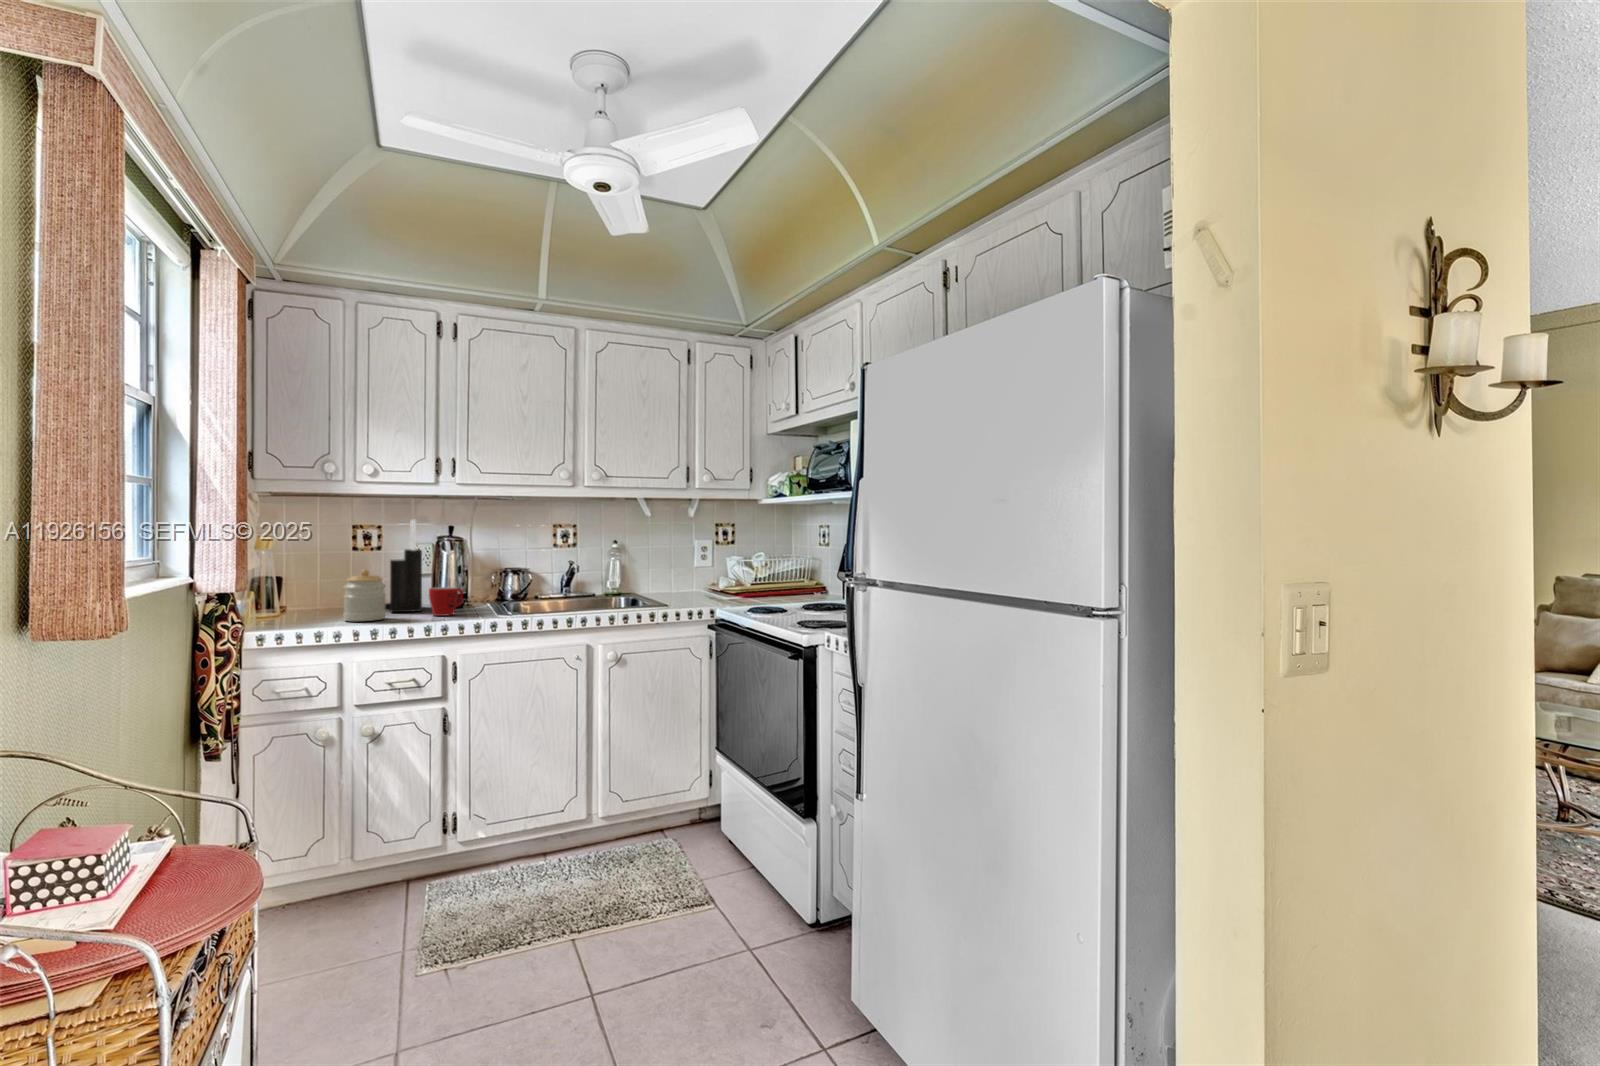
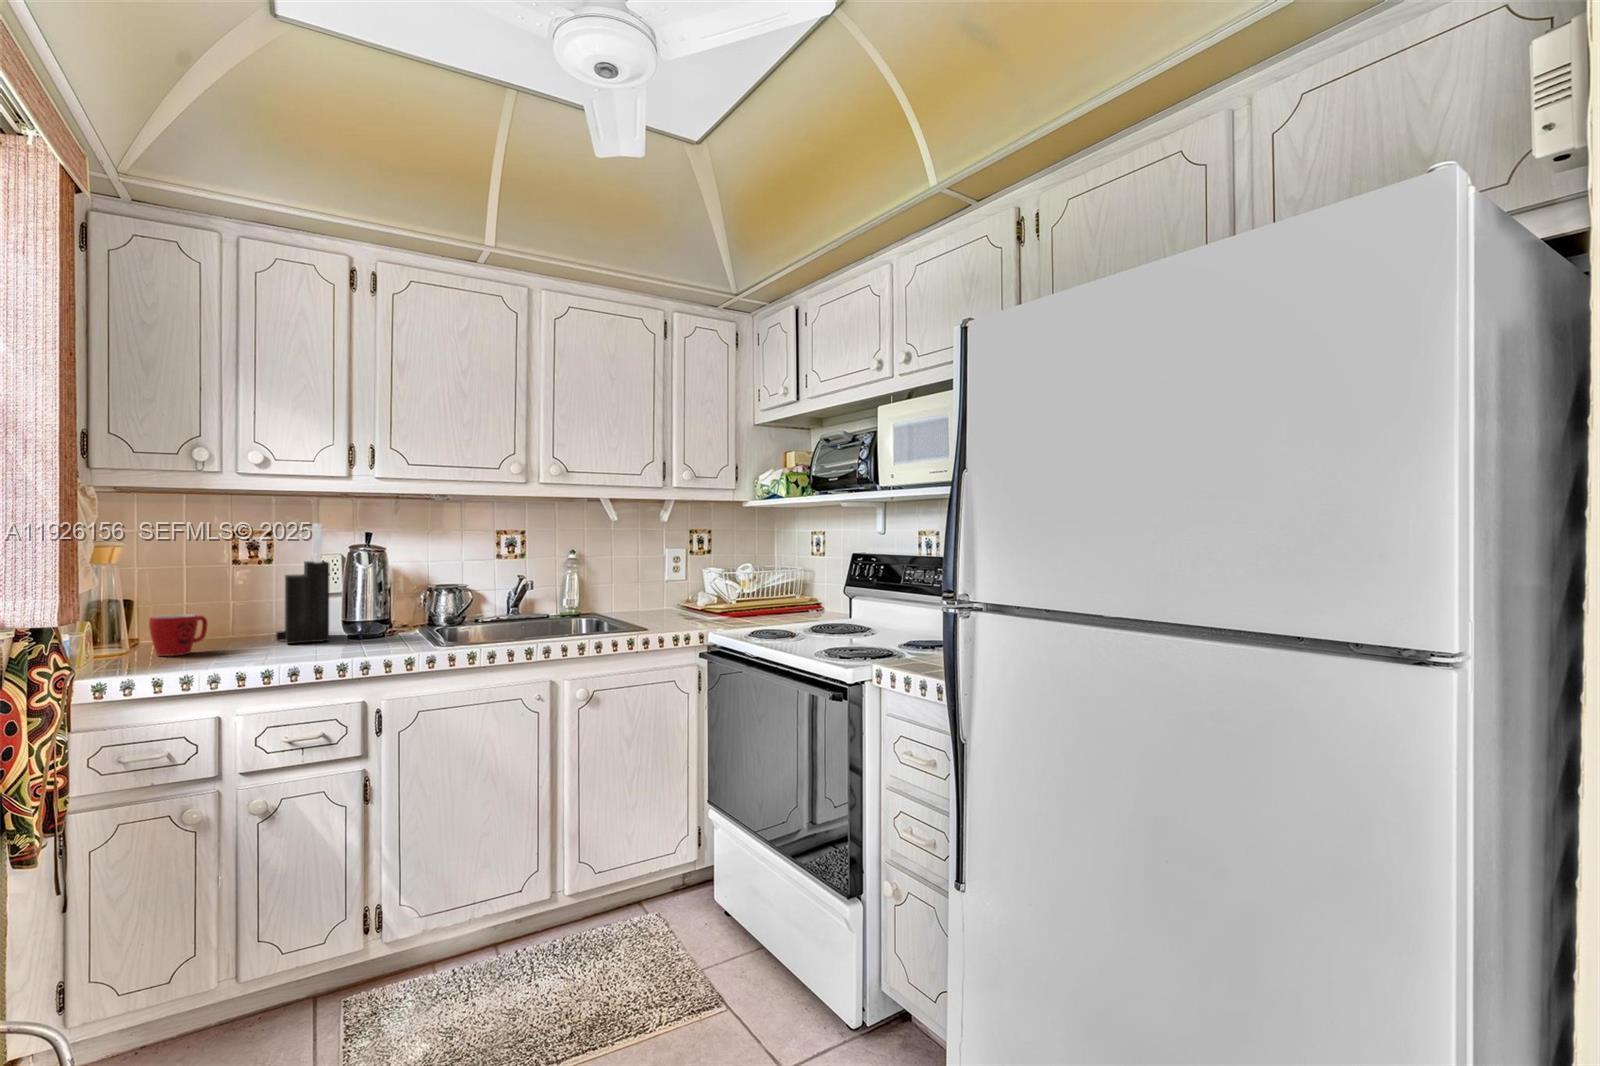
jar: present [344,570,386,621] -> none [222,589,282,659]
mug: present [429,587,463,616] -> present [149,615,208,656]

